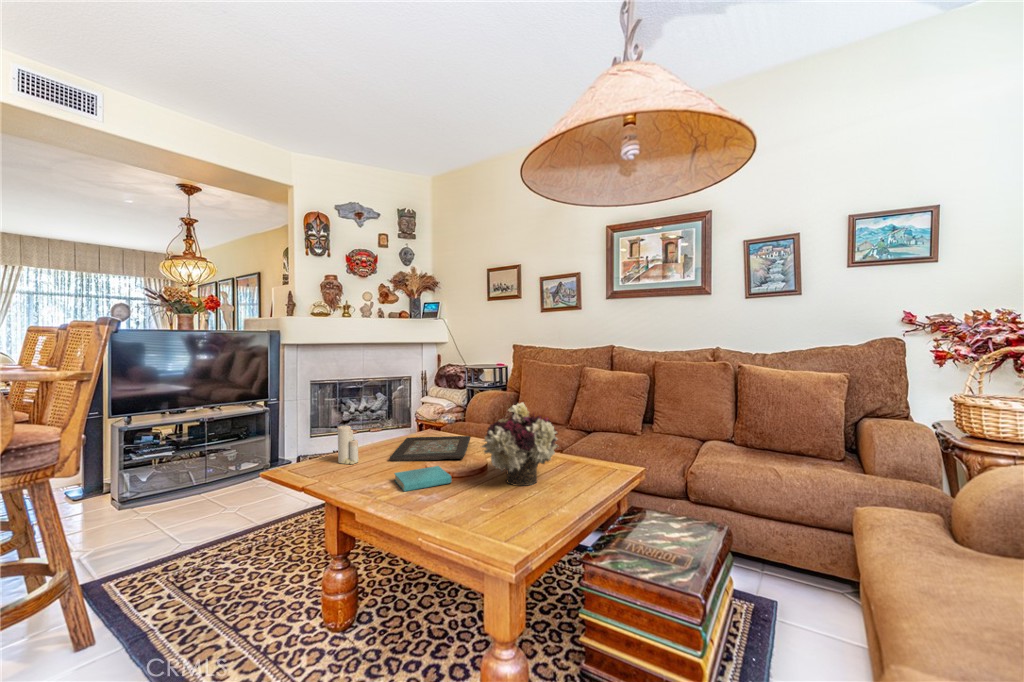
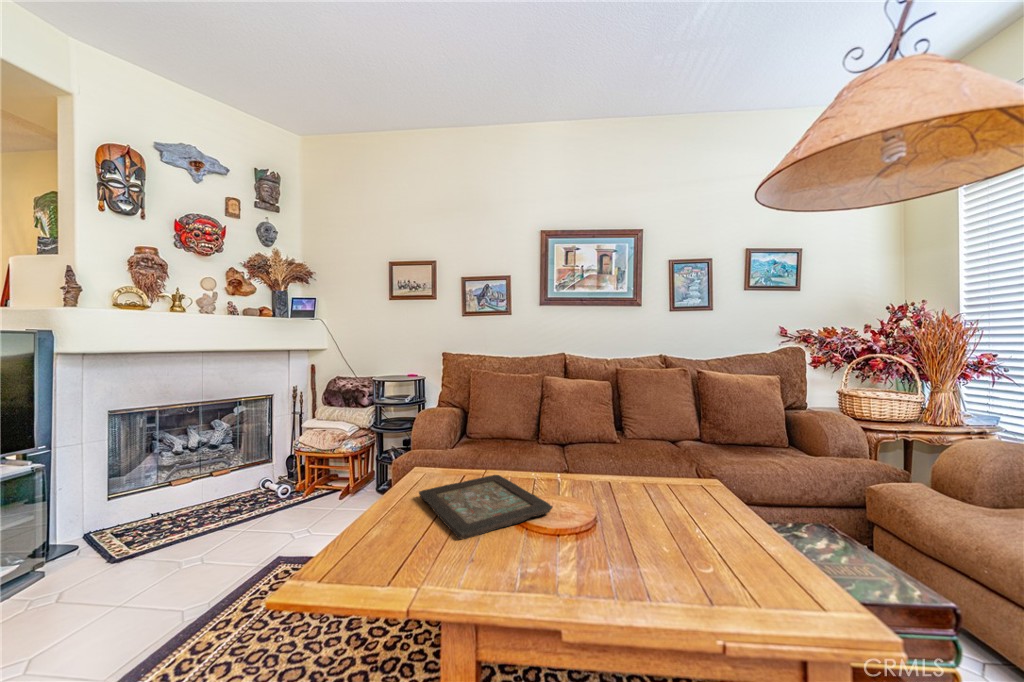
flower arrangement: present [482,403,559,486] -> none [626,430,733,542]
candle: present [338,425,358,464] -> none [378,492,417,566]
book: present [394,466,452,492] -> none [540,535,622,598]

